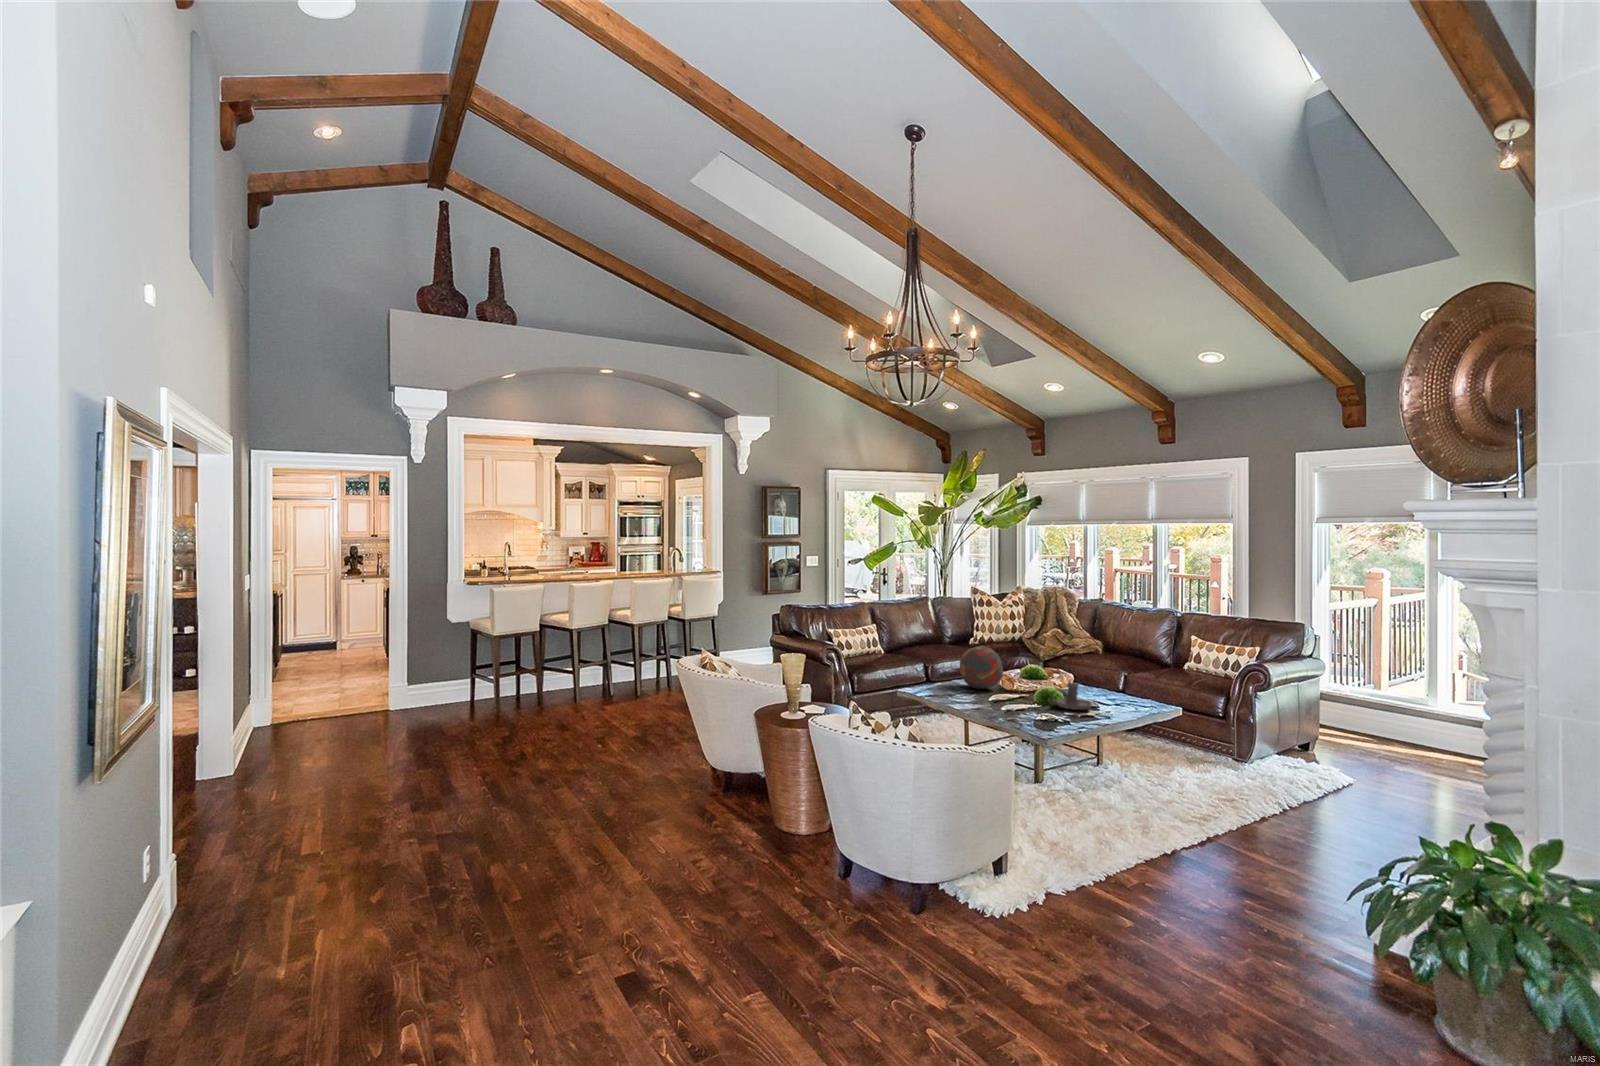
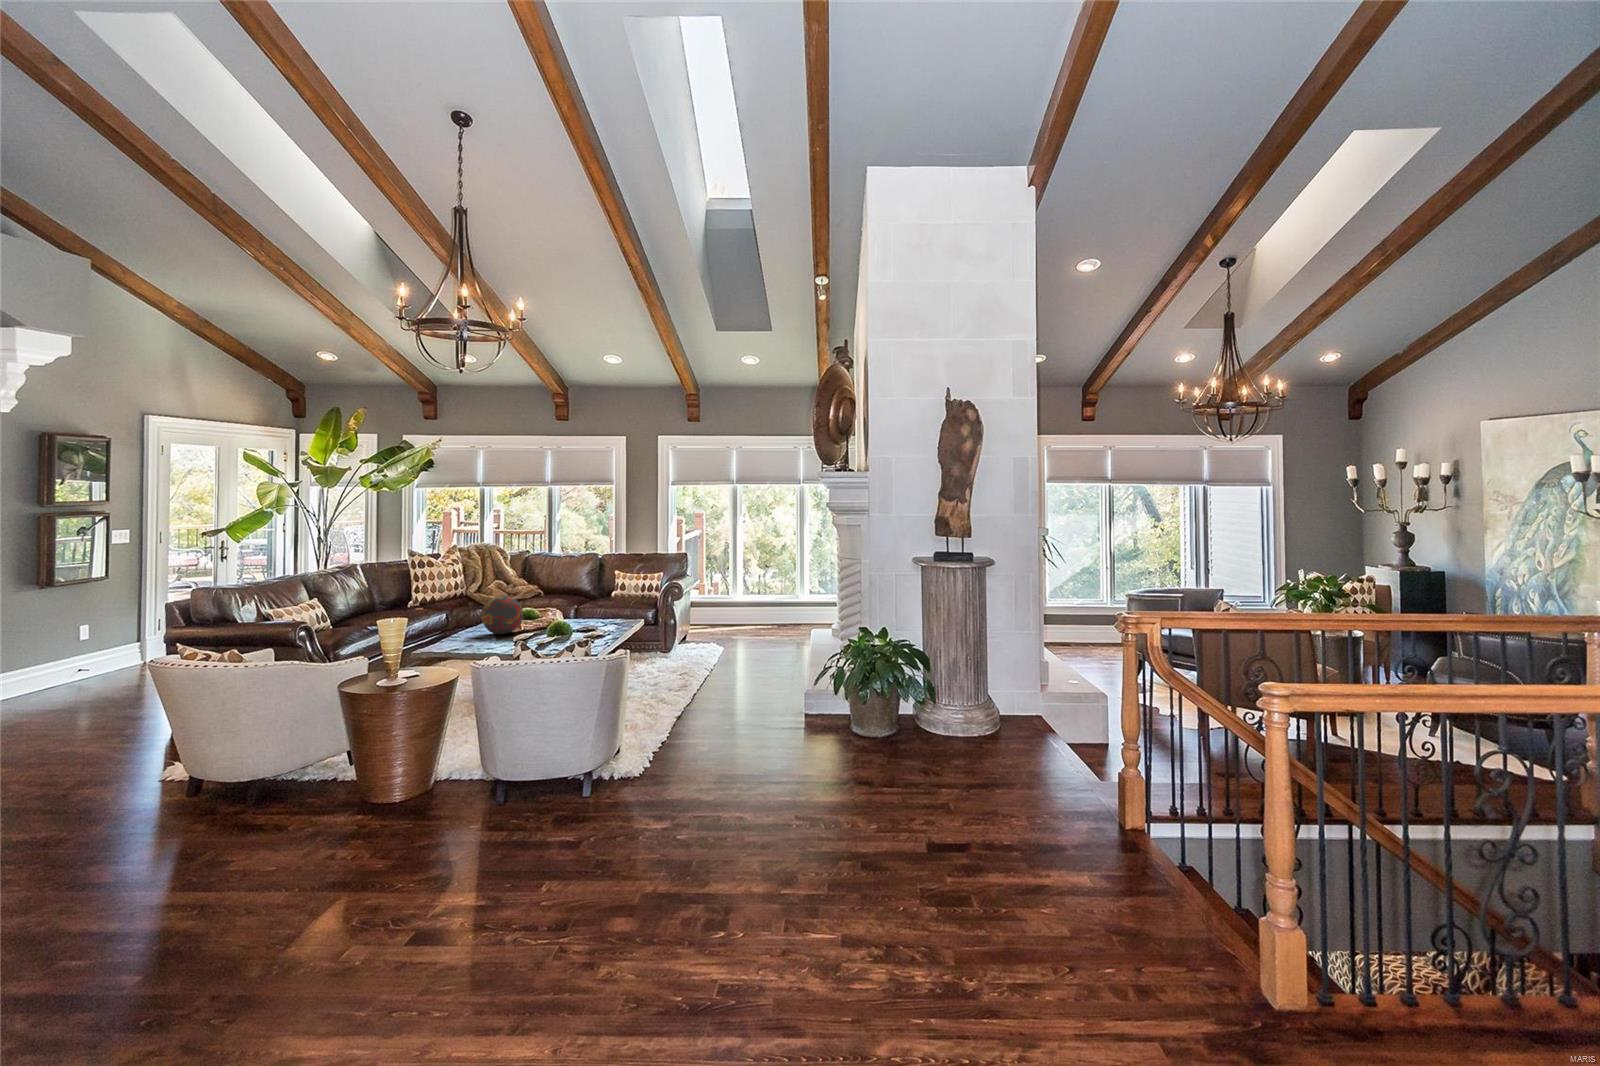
candle holder: present [1049,682,1092,710] -> none [579,611,610,633]

